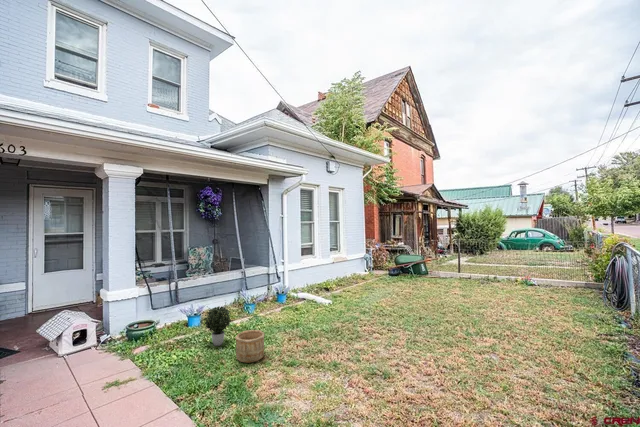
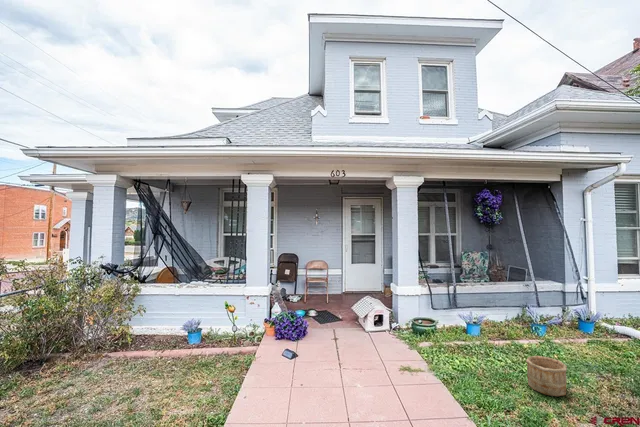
potted plant: present [204,306,231,346] -> none [486,320,519,363]

